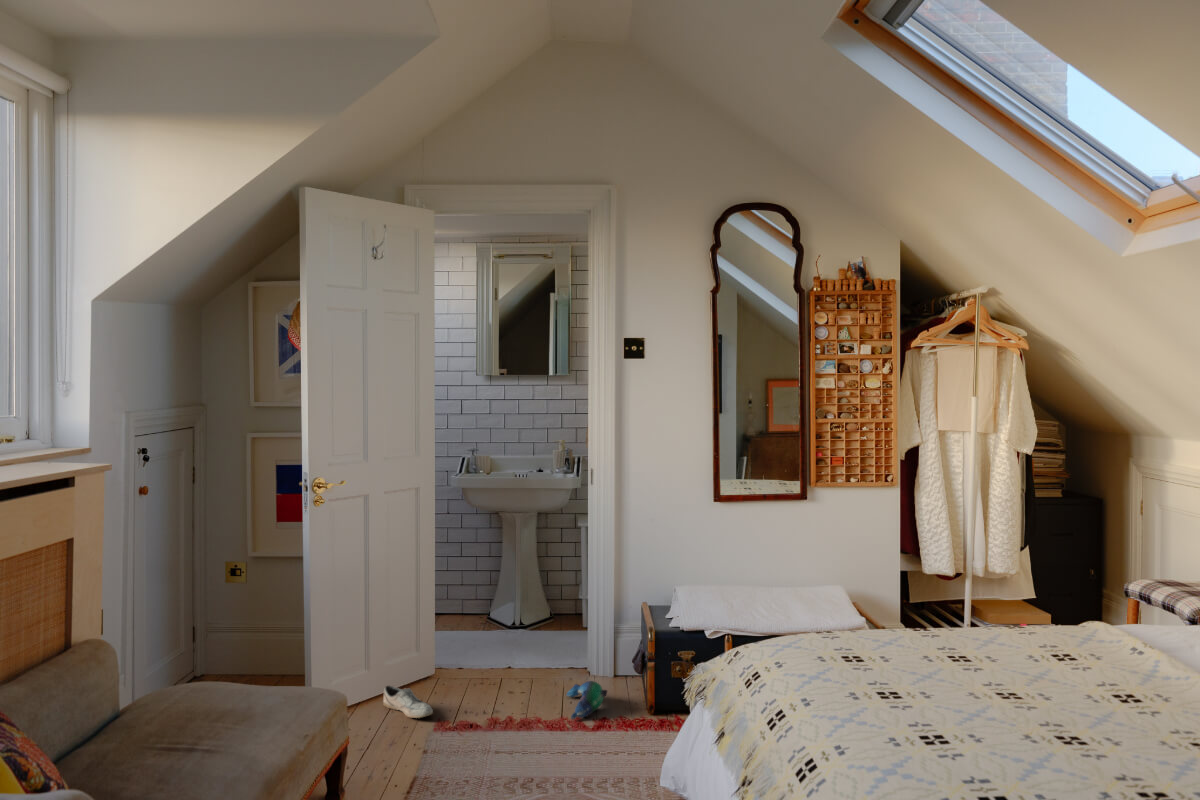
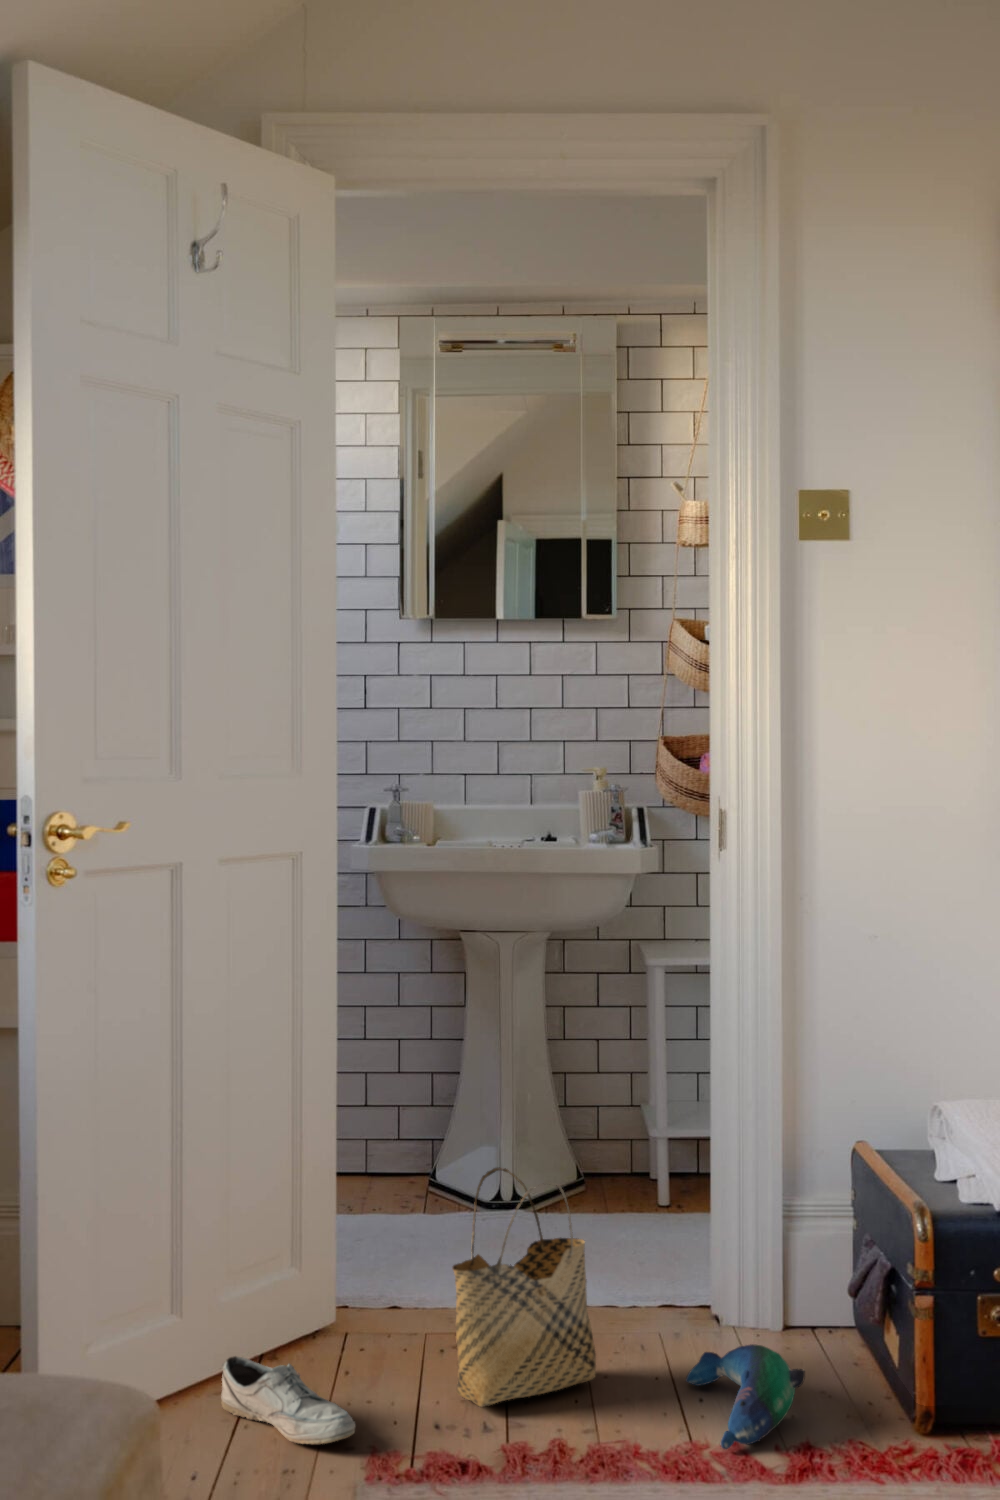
woven basket: none [474,612,531,705] -> present [452,1168,596,1407]

